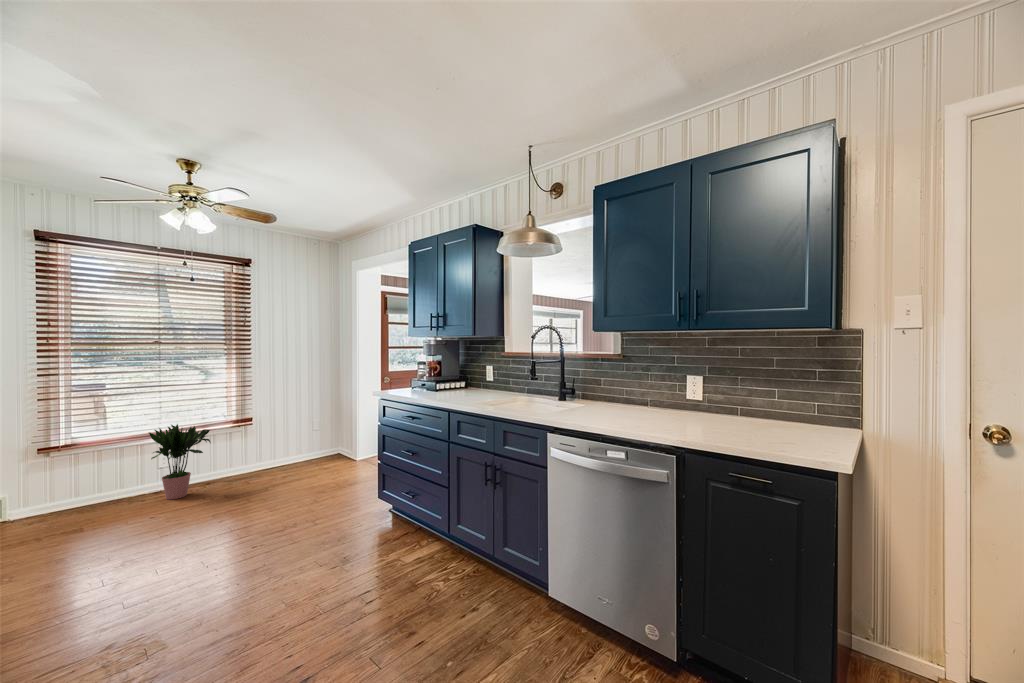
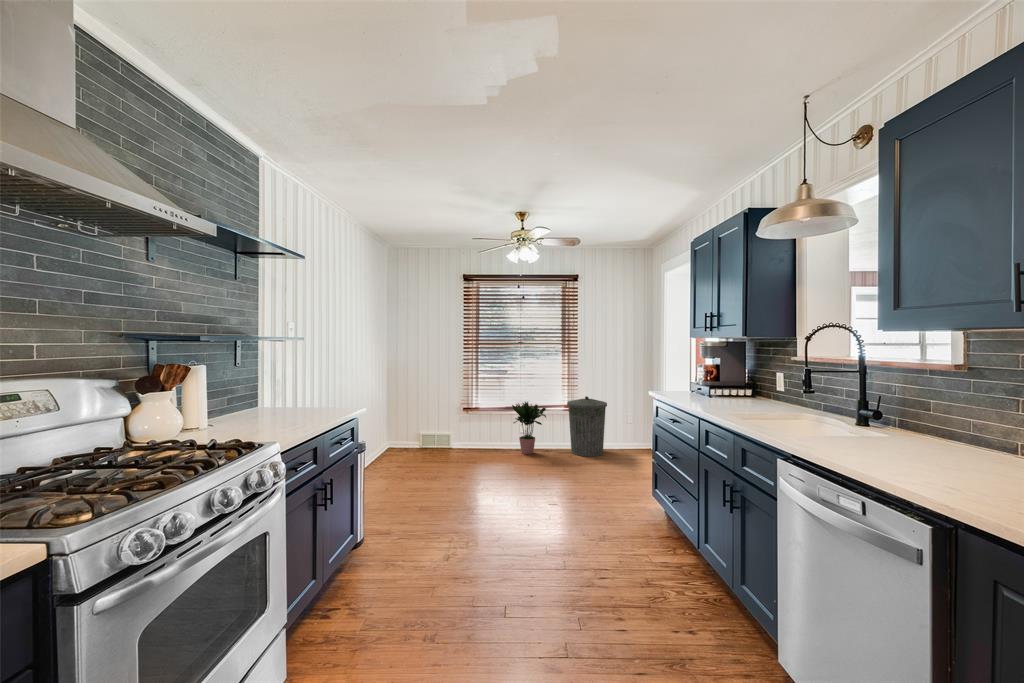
trash can: none [239,407,295,482] -> present [567,396,607,457]

